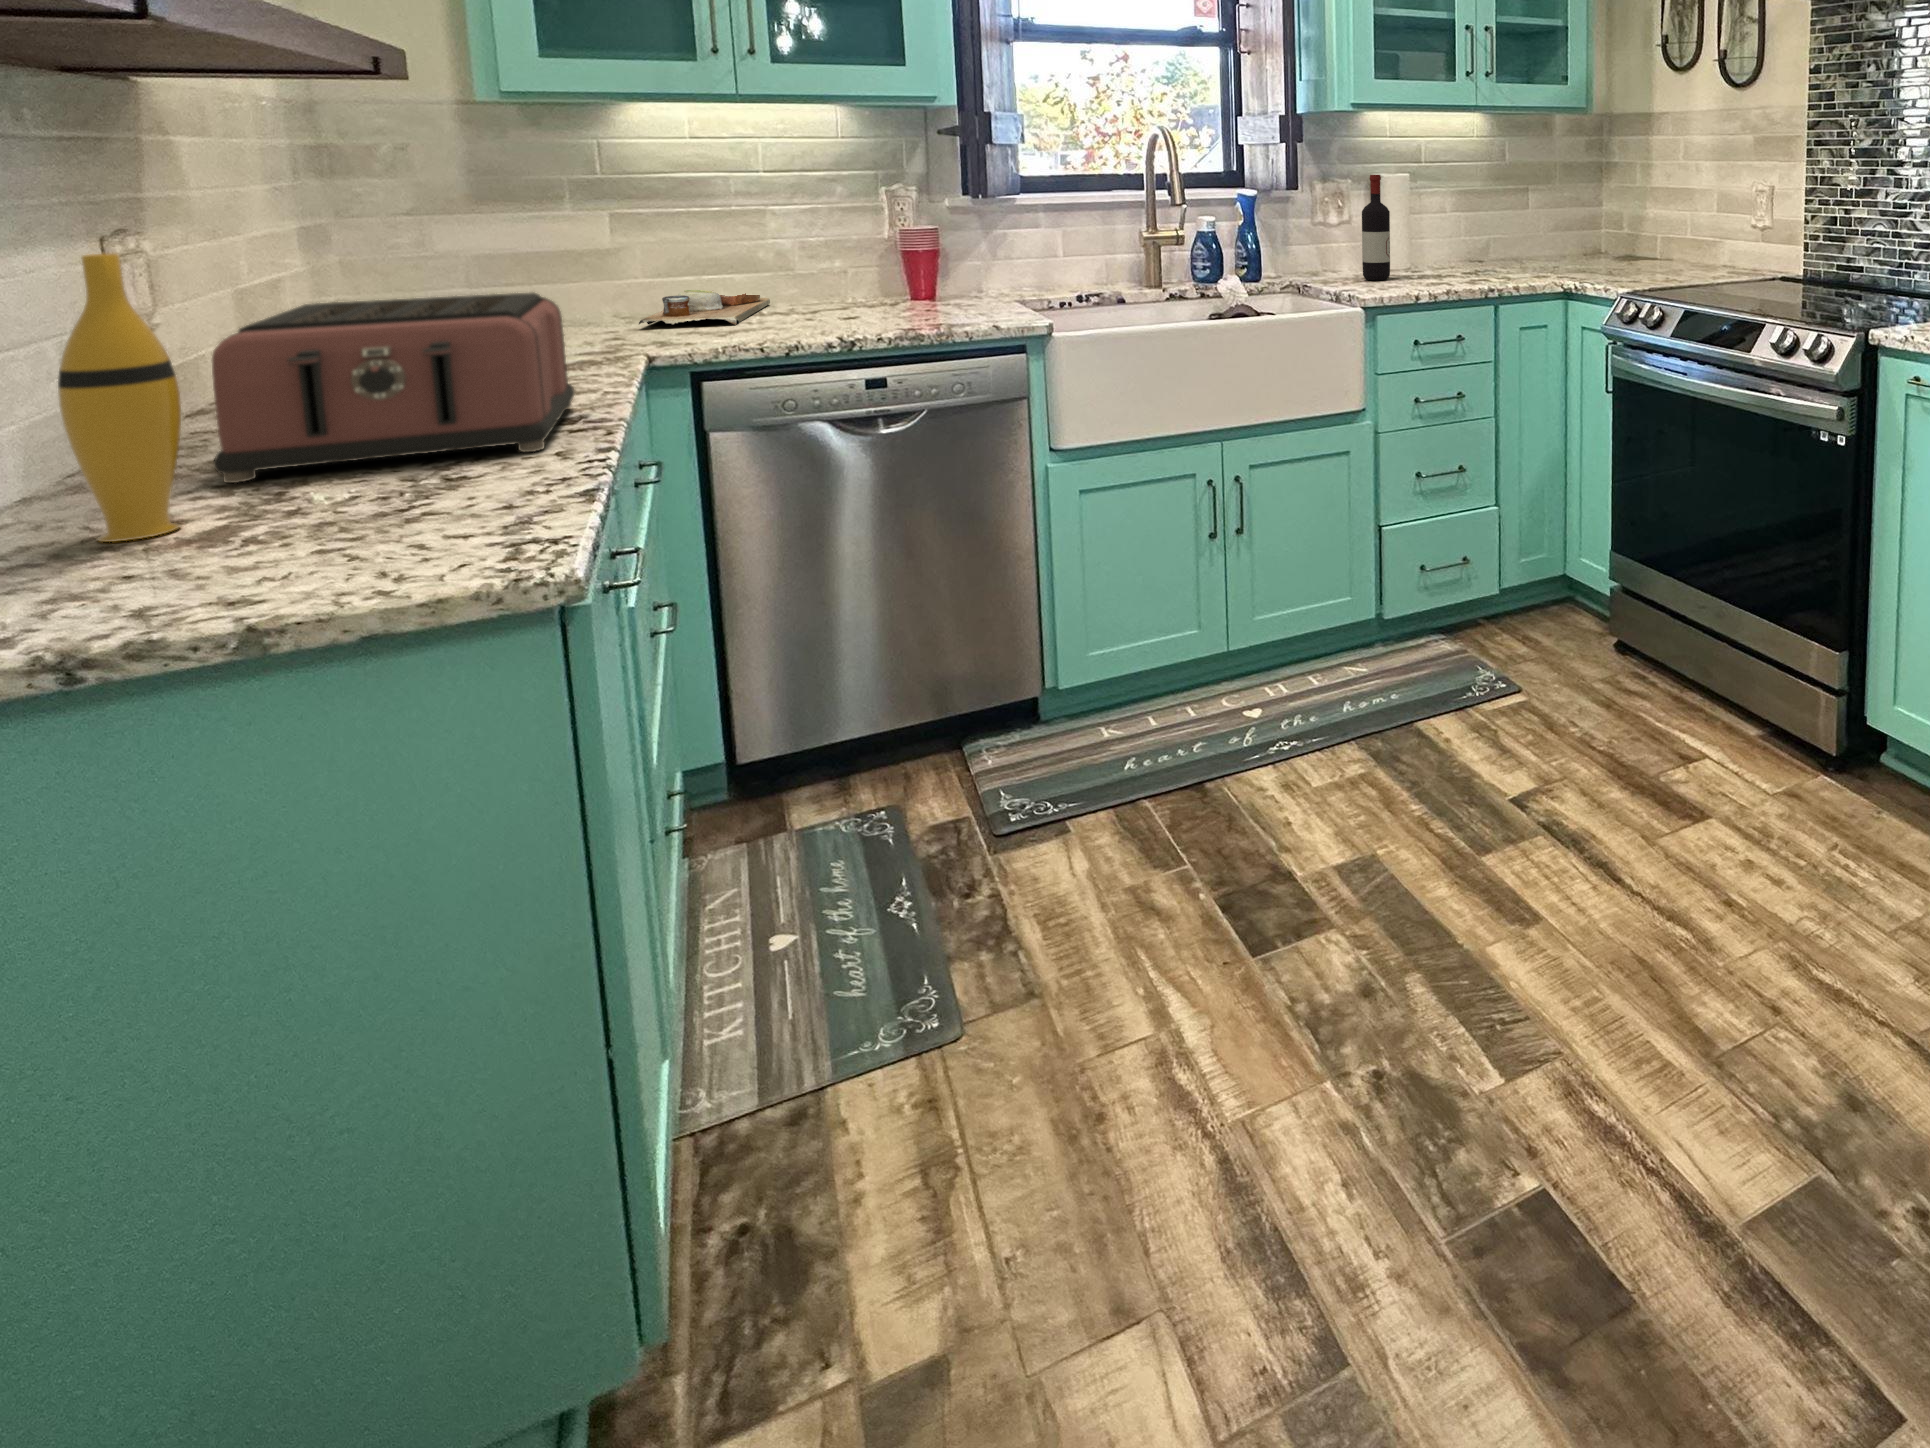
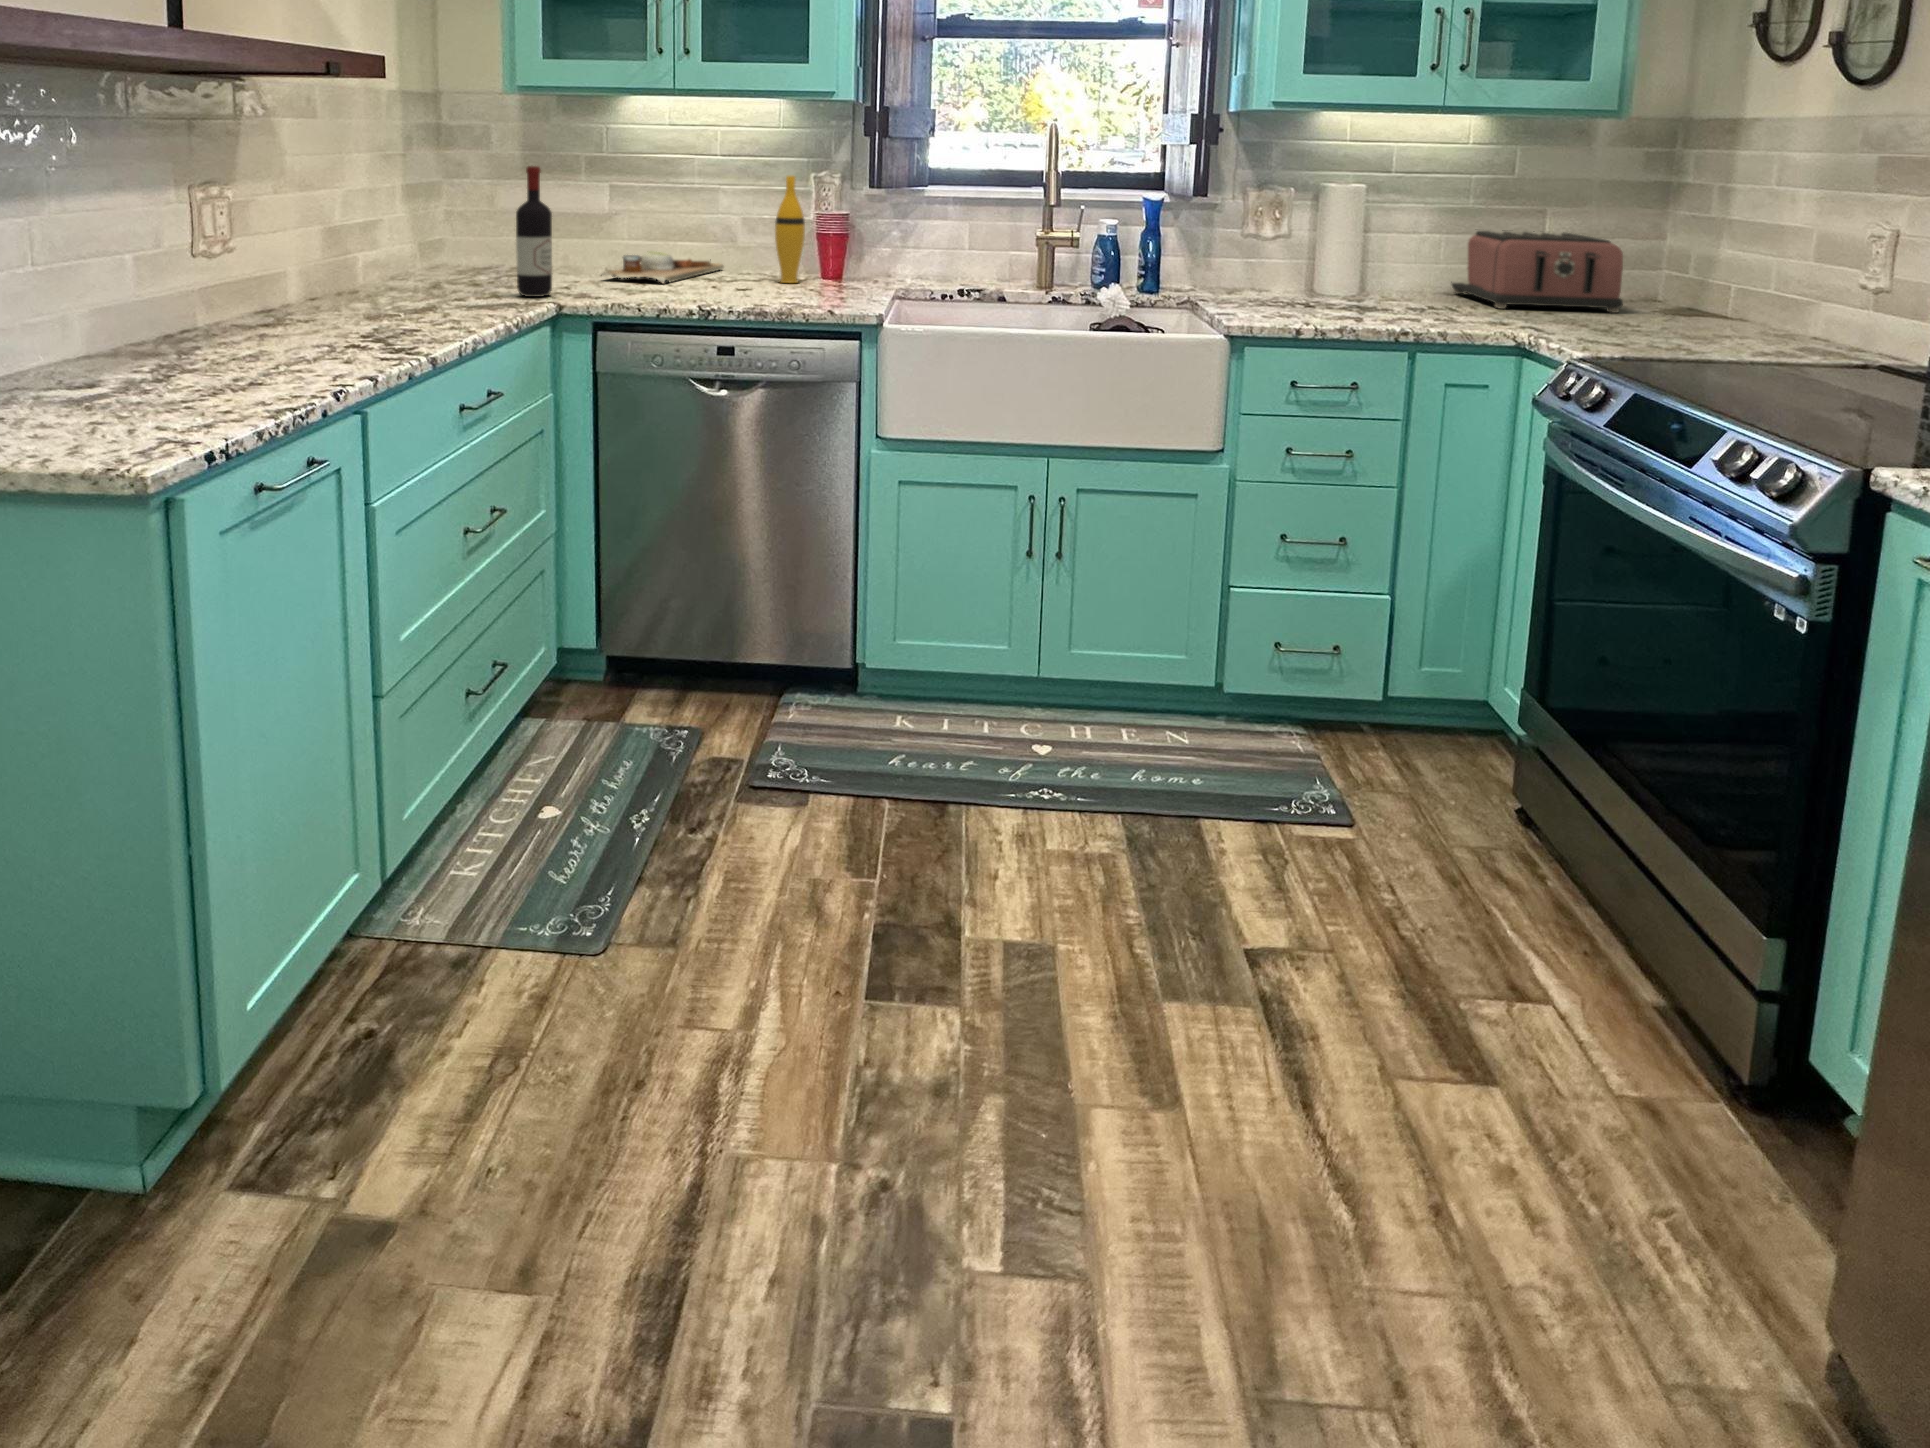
wine bottle: present [1362,175,1390,280] -> present [516,166,552,297]
vase: present [58,253,181,542] -> present [775,176,805,283]
toaster: present [212,293,574,483] -> present [1452,231,1623,313]

